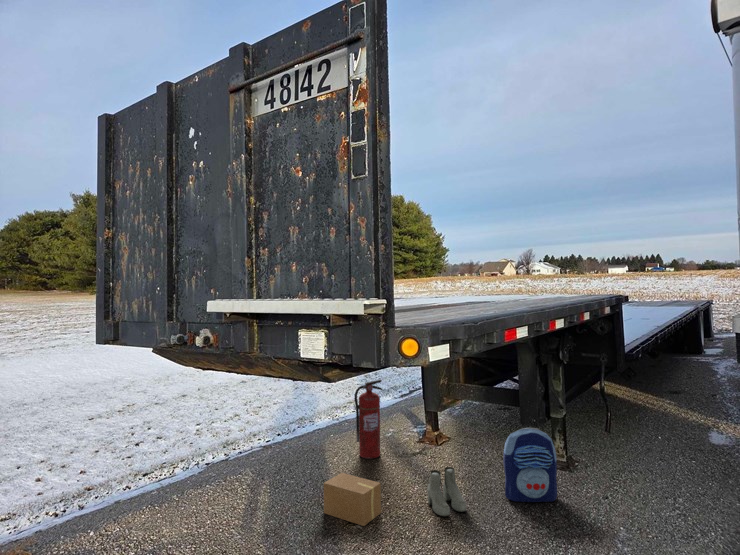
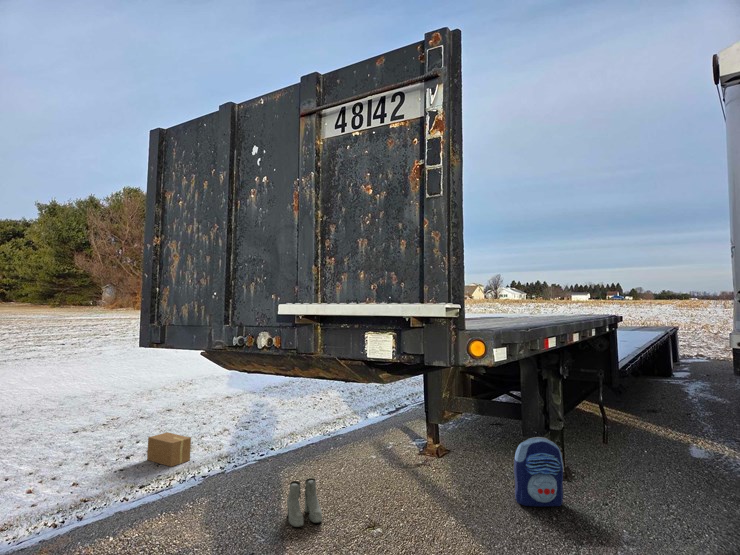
fire extinguisher: present [354,380,382,459] -> none [367,392,394,467]
boots: present [427,467,467,516] -> present [287,478,322,527]
cardboard box: present [324,473,381,526] -> present [147,432,191,467]

